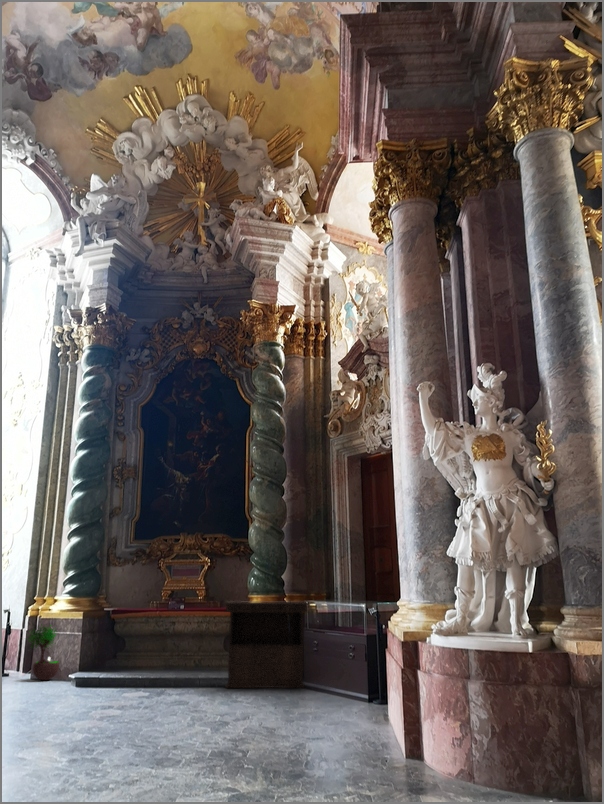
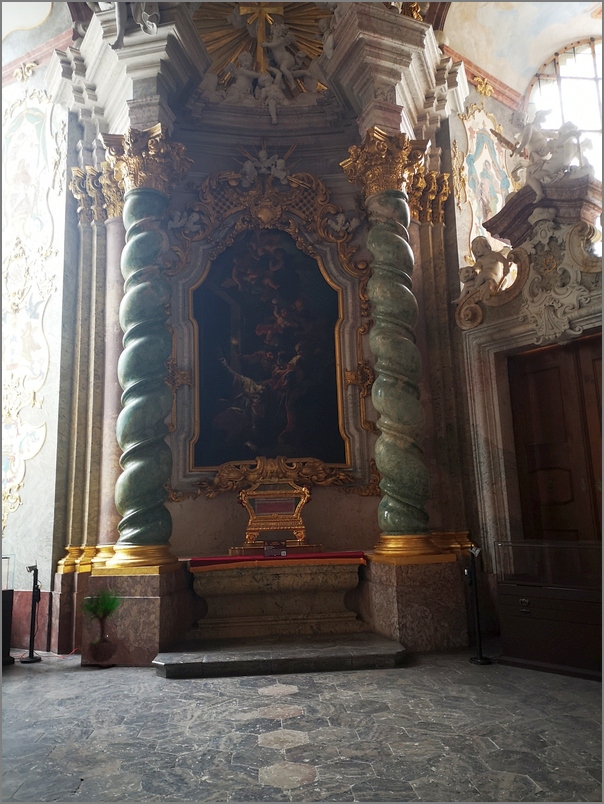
console table: present [225,601,308,688] -> none [377,545,502,672]

